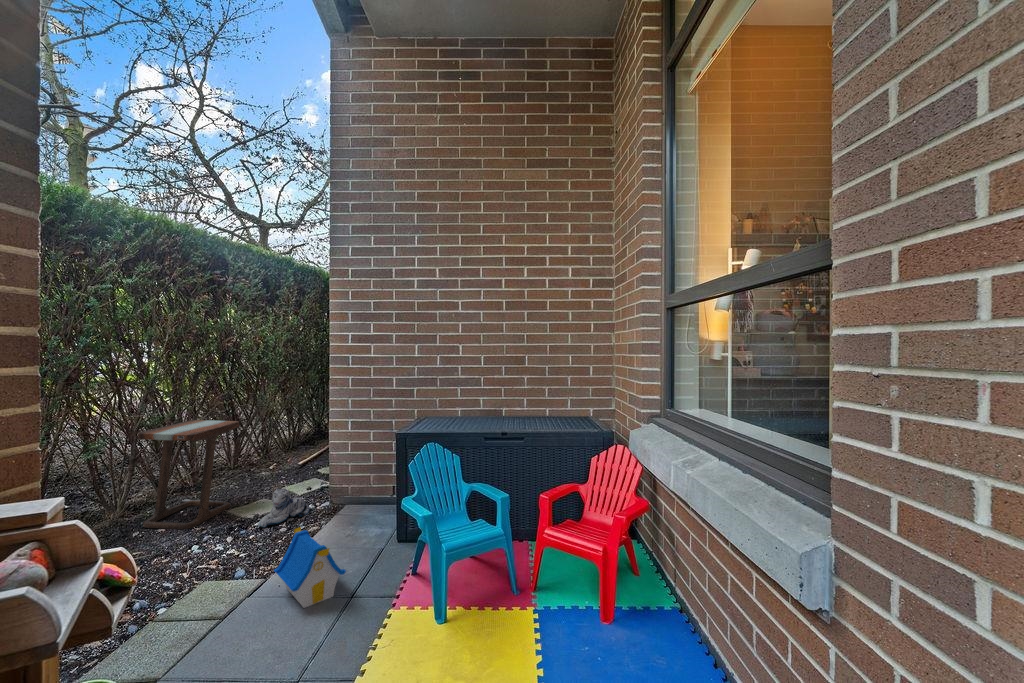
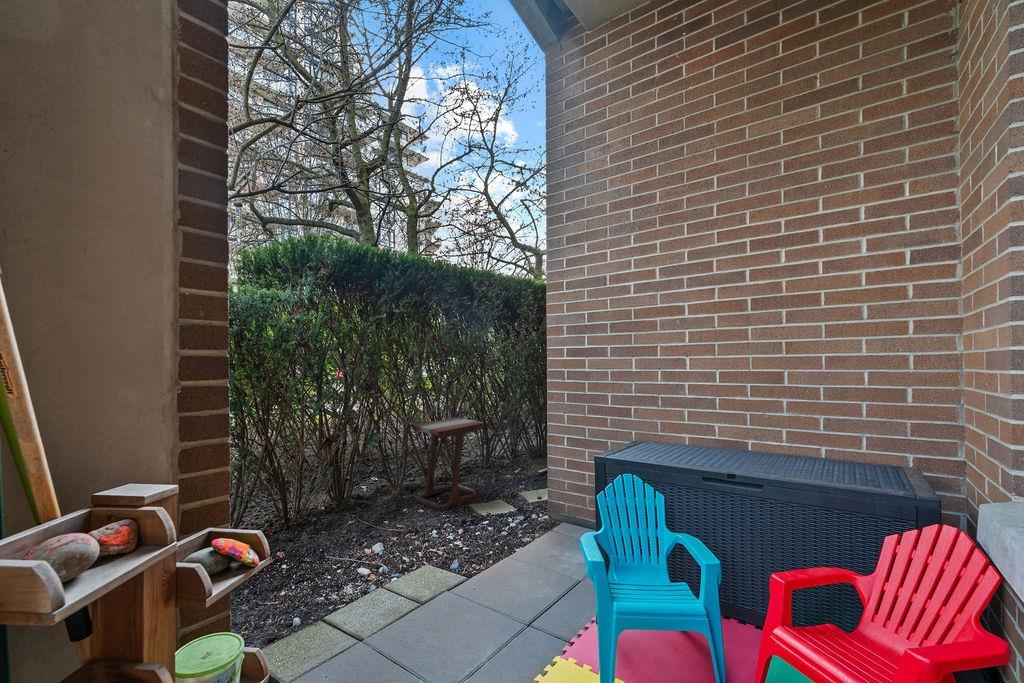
plush toy: present [258,488,310,527] -> none [484,490,533,526]
toy house: present [274,527,346,608] -> none [461,543,520,636]

